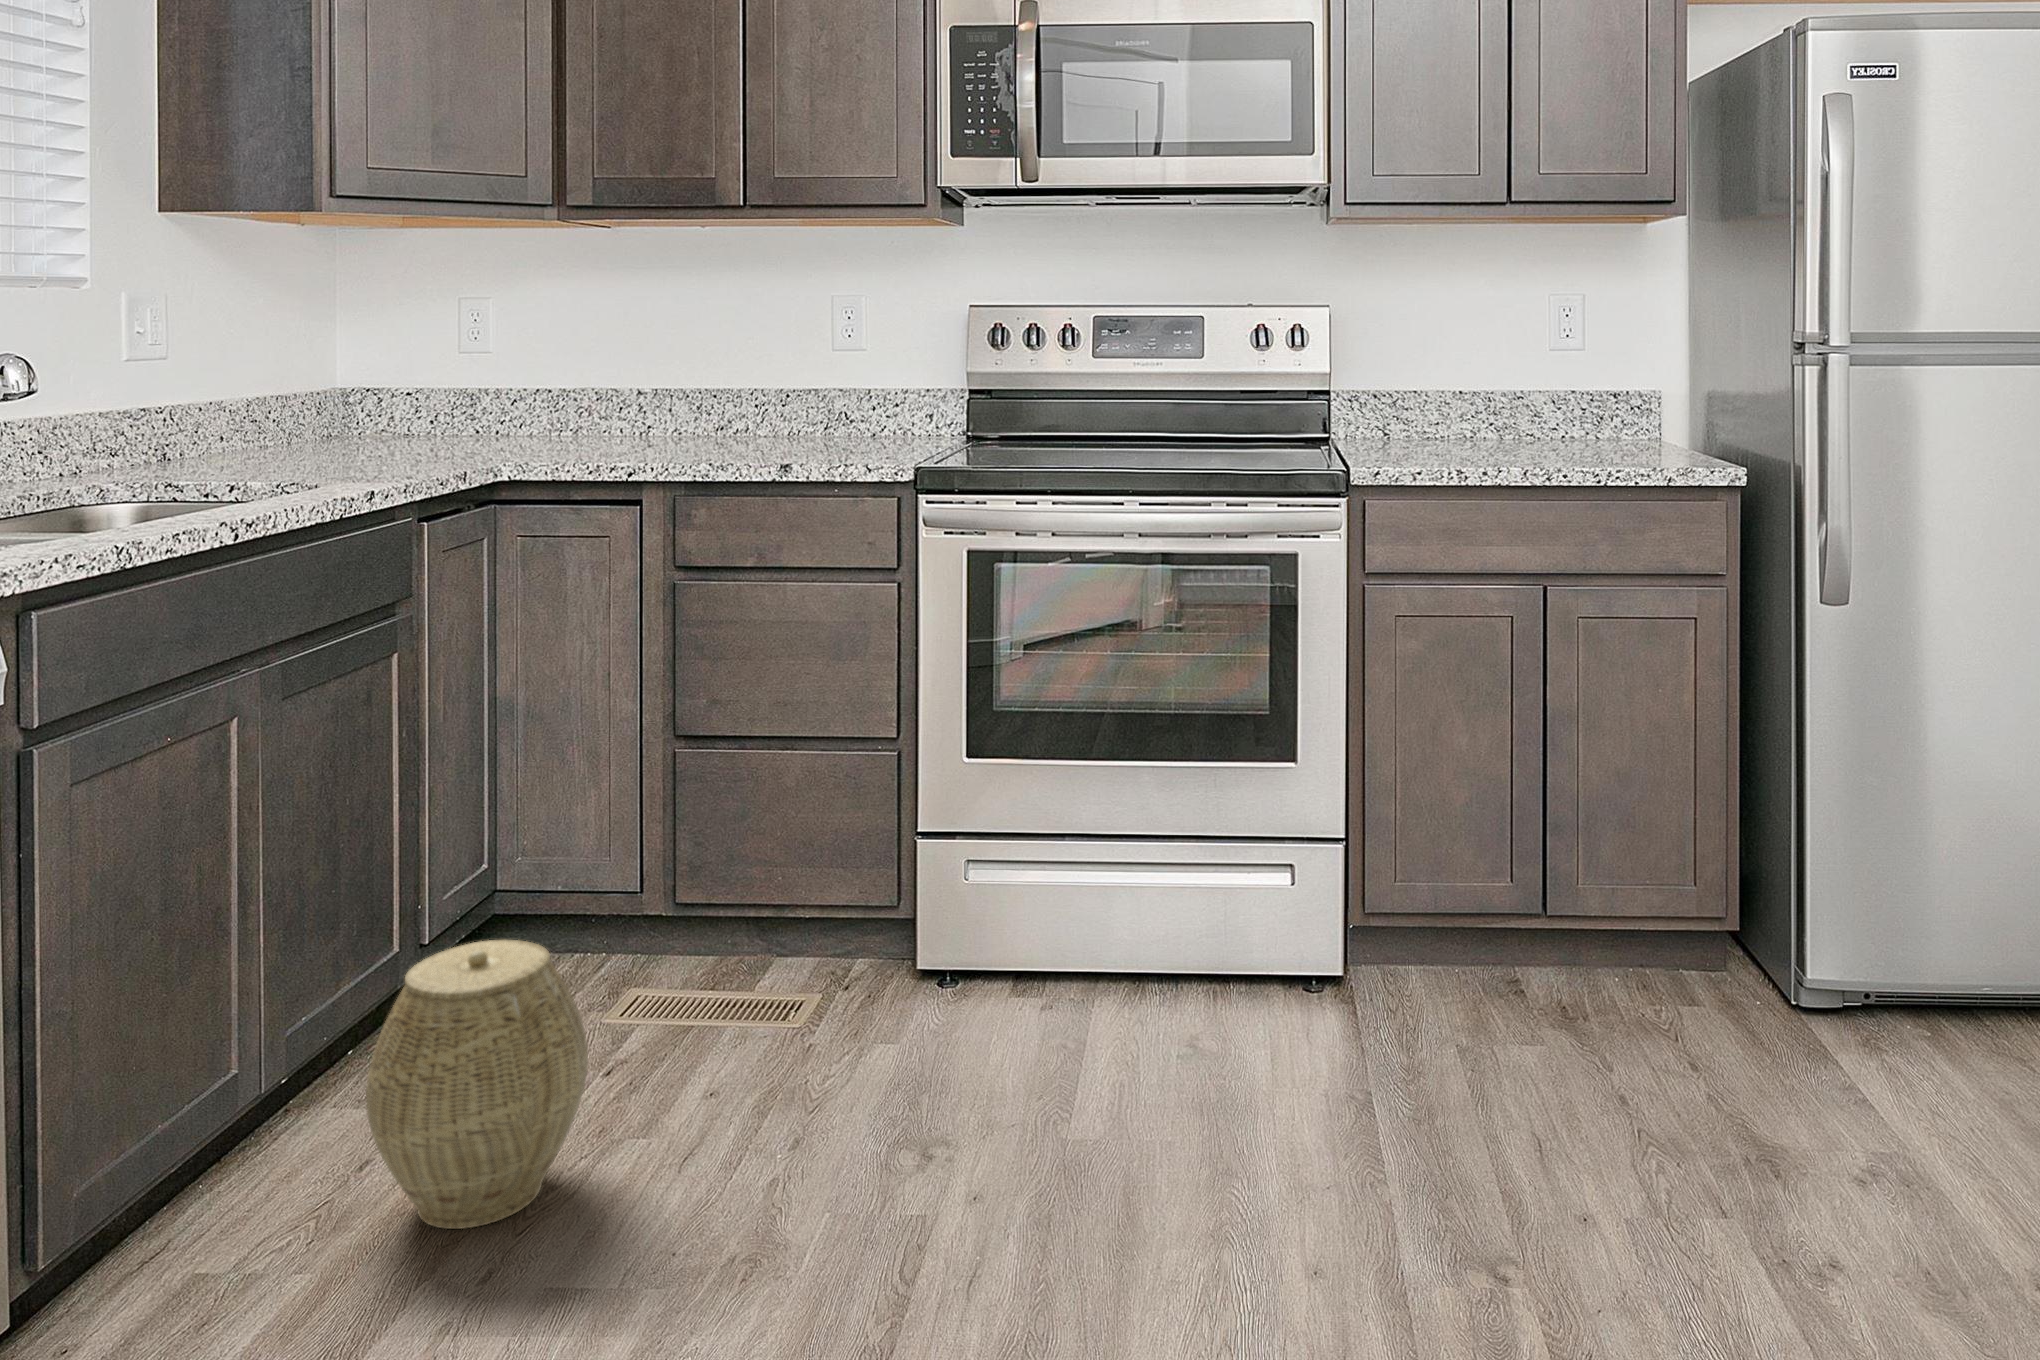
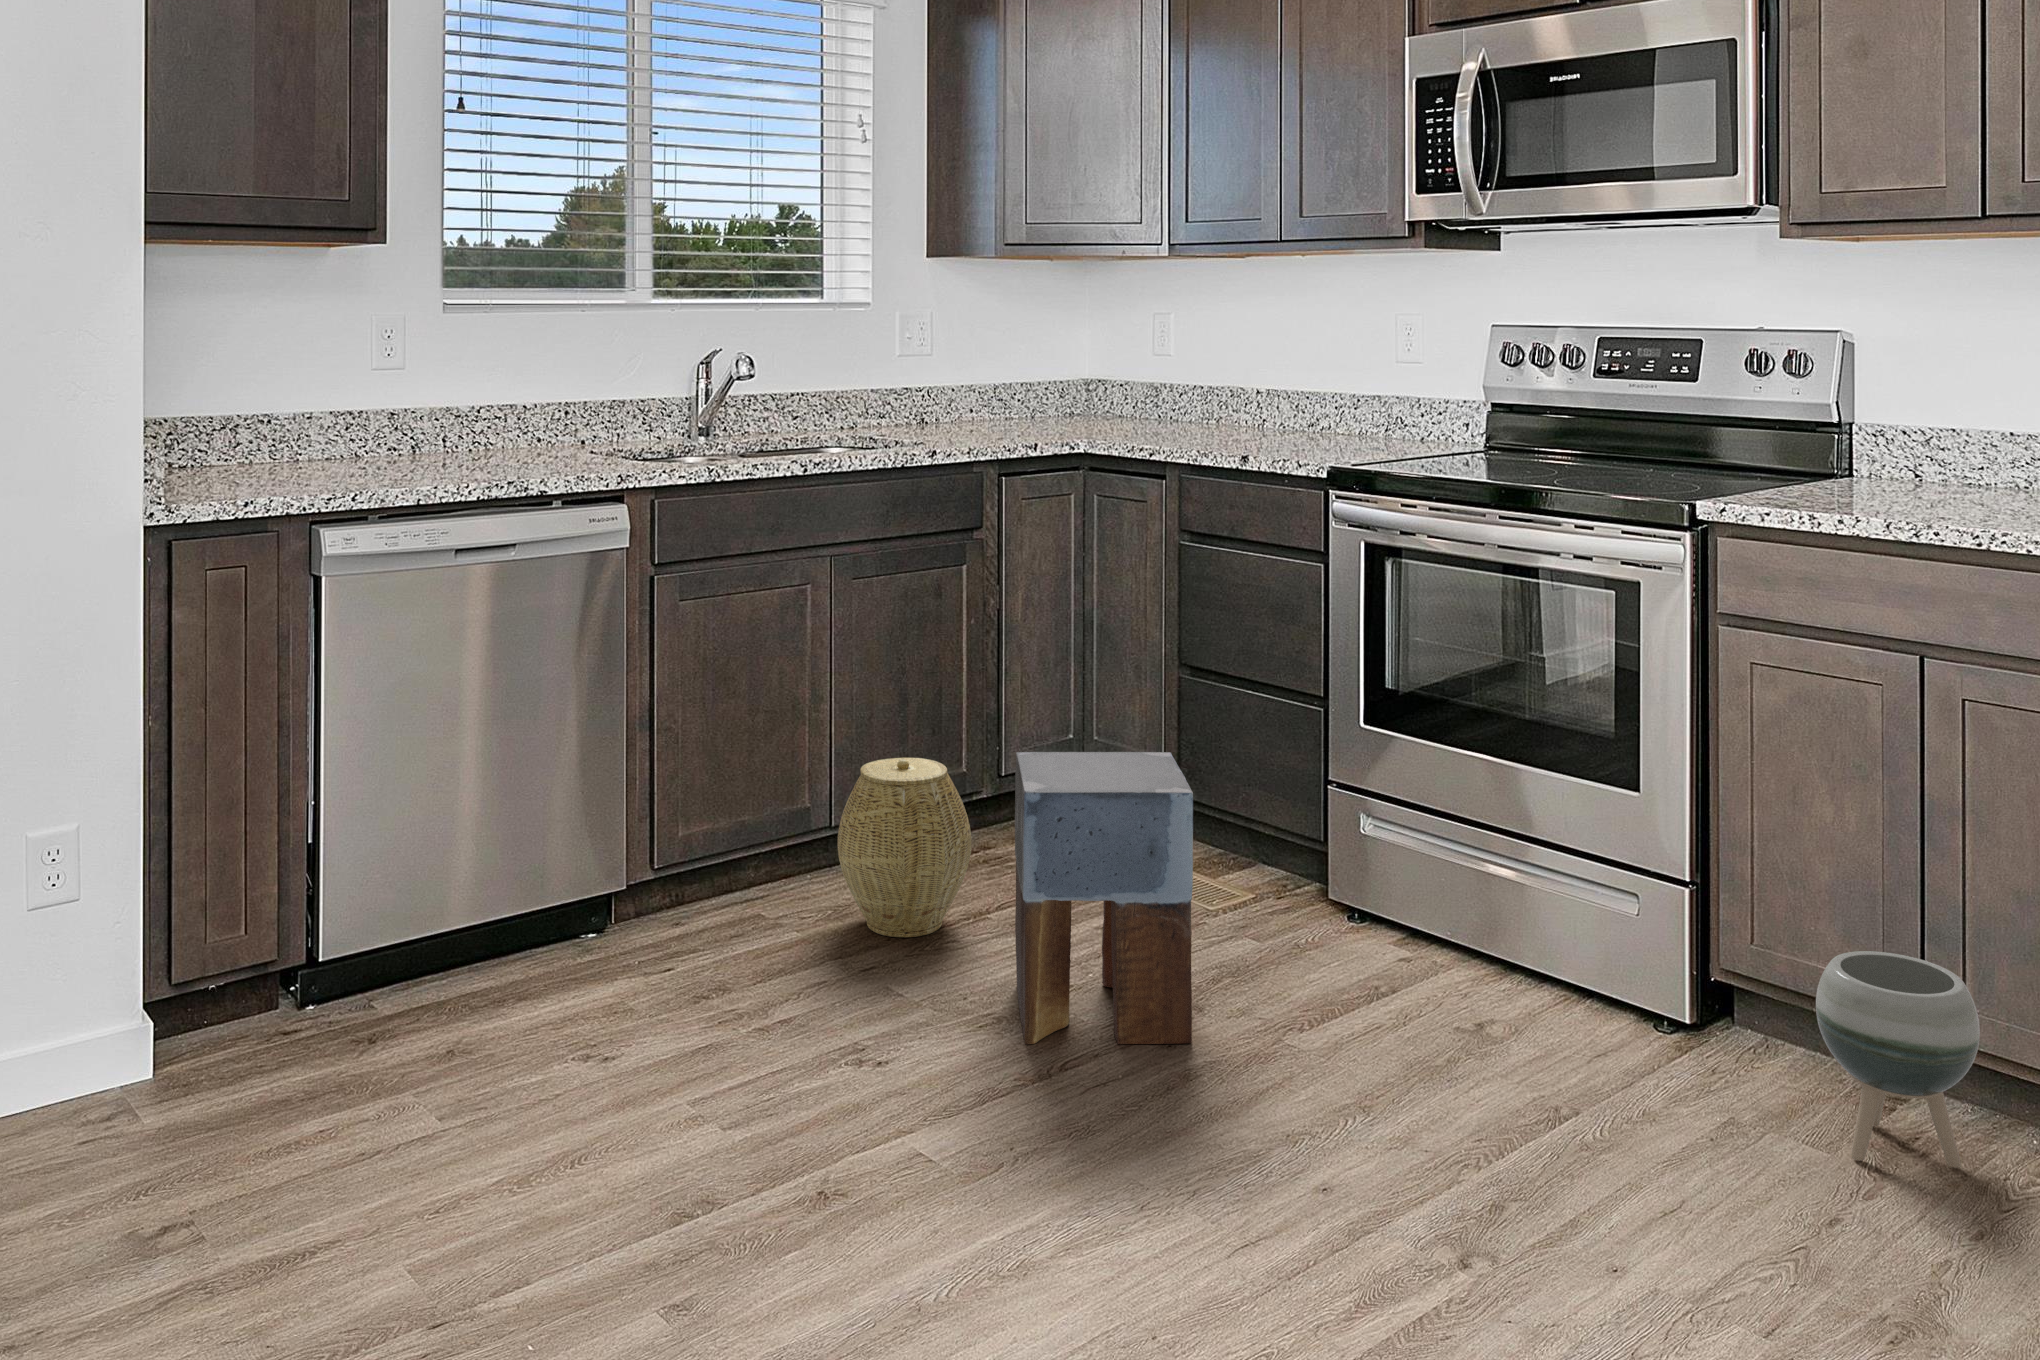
stool: none [746,832,1038,1279] -> present [1015,752,1193,1044]
planter: none [1531,838,1657,1027] -> present [1816,951,1980,1168]

